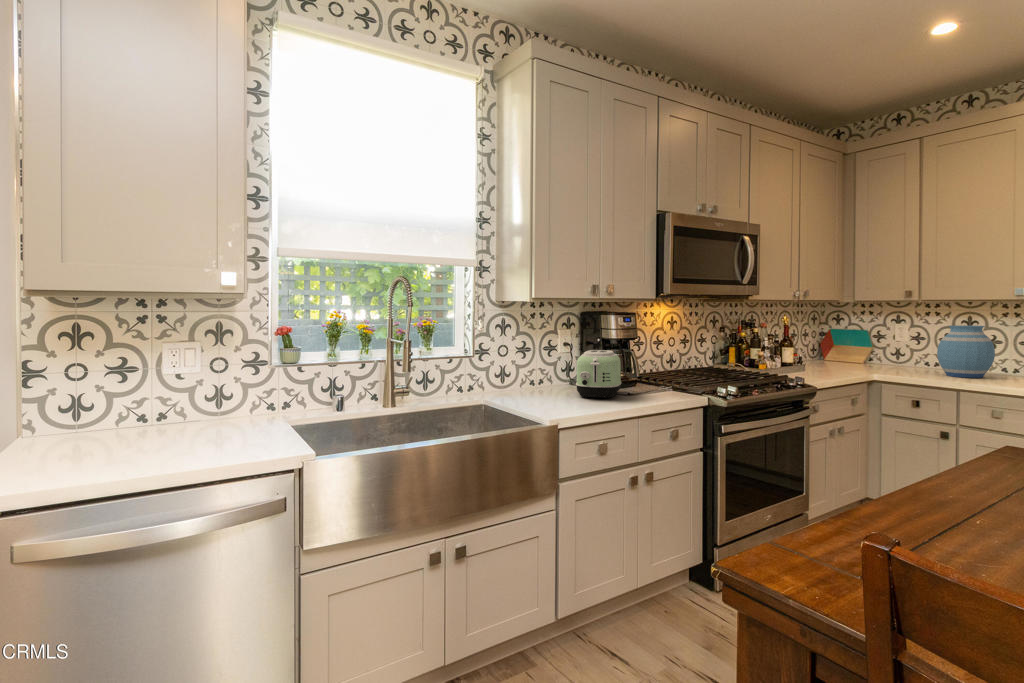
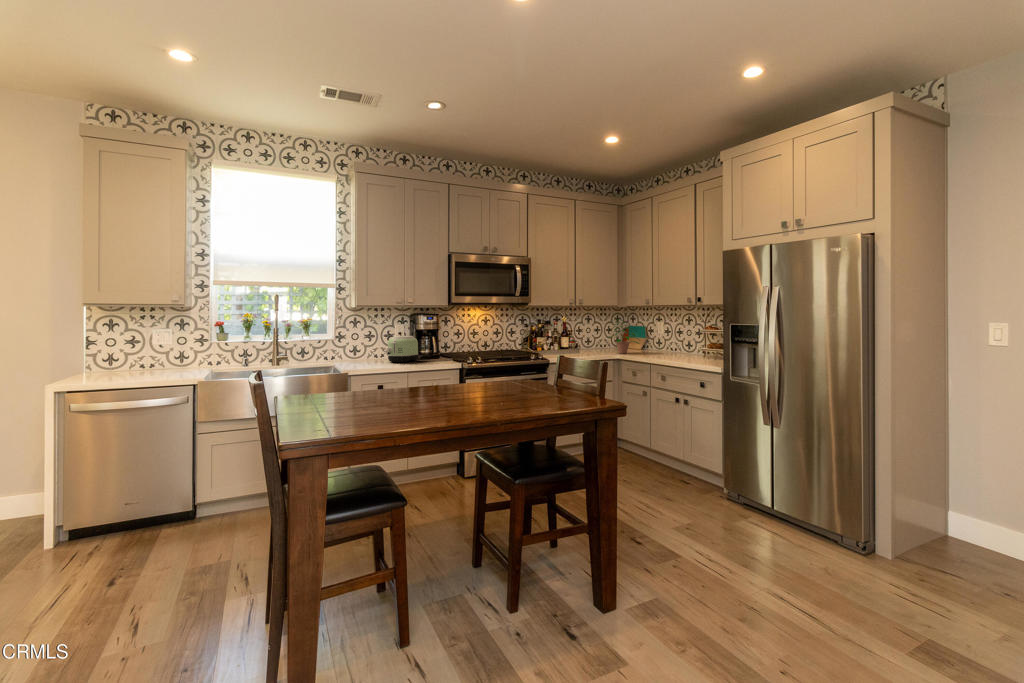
potted plant: none [843,320,911,373] -> present [609,322,639,353]
vase: present [937,325,995,378] -> none [659,322,689,356]

